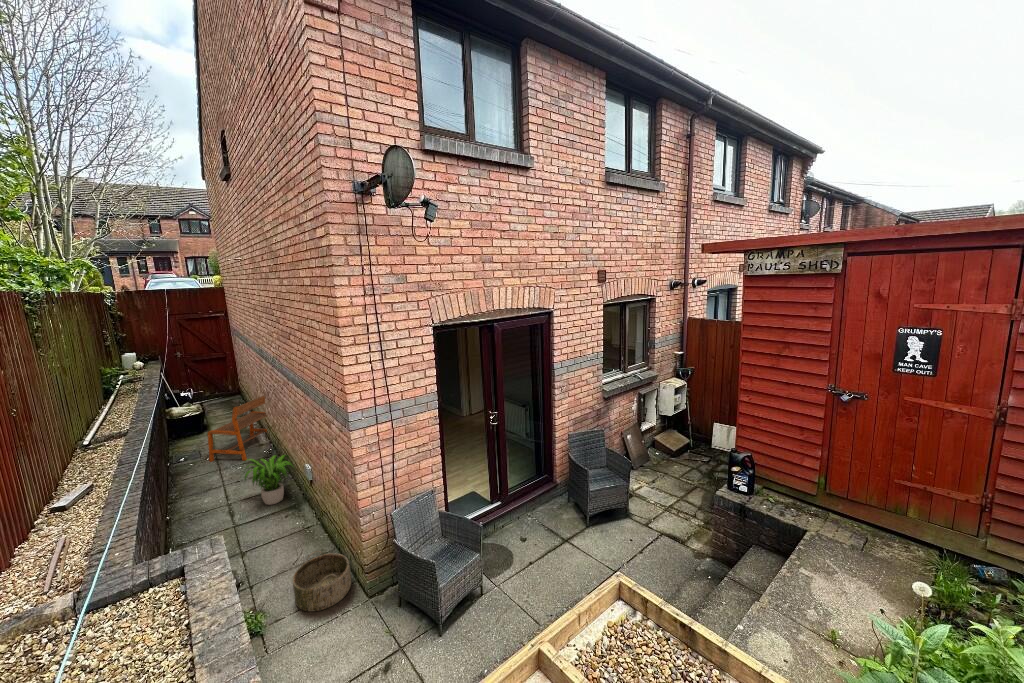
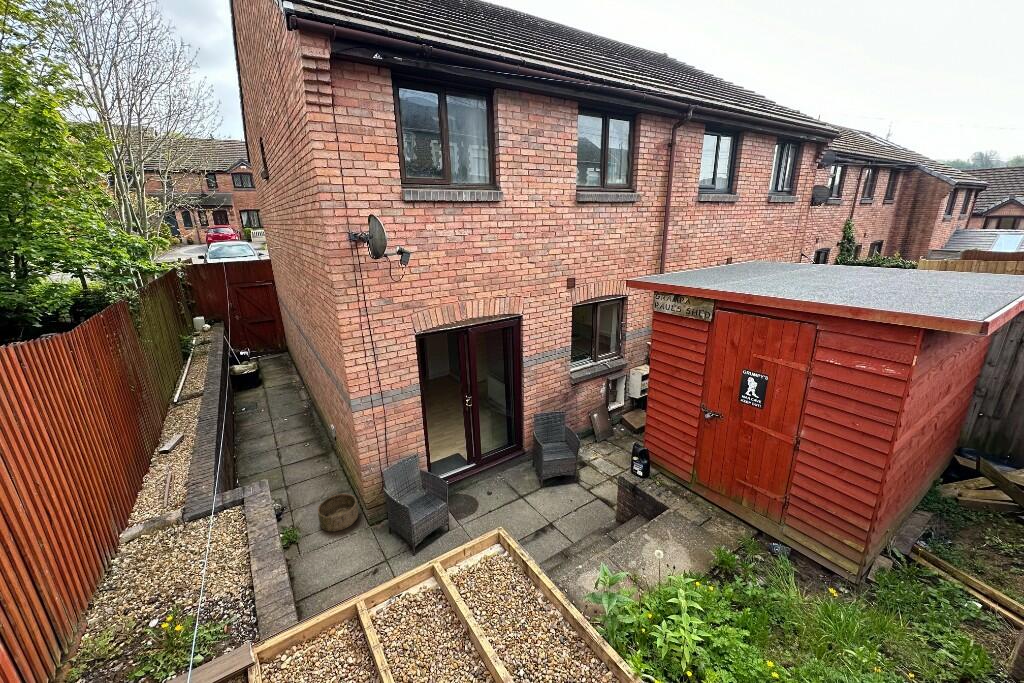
bench: present [208,395,267,462] -> none [261,360,317,416]
potted plant: present [245,455,295,505] -> none [285,416,325,453]

